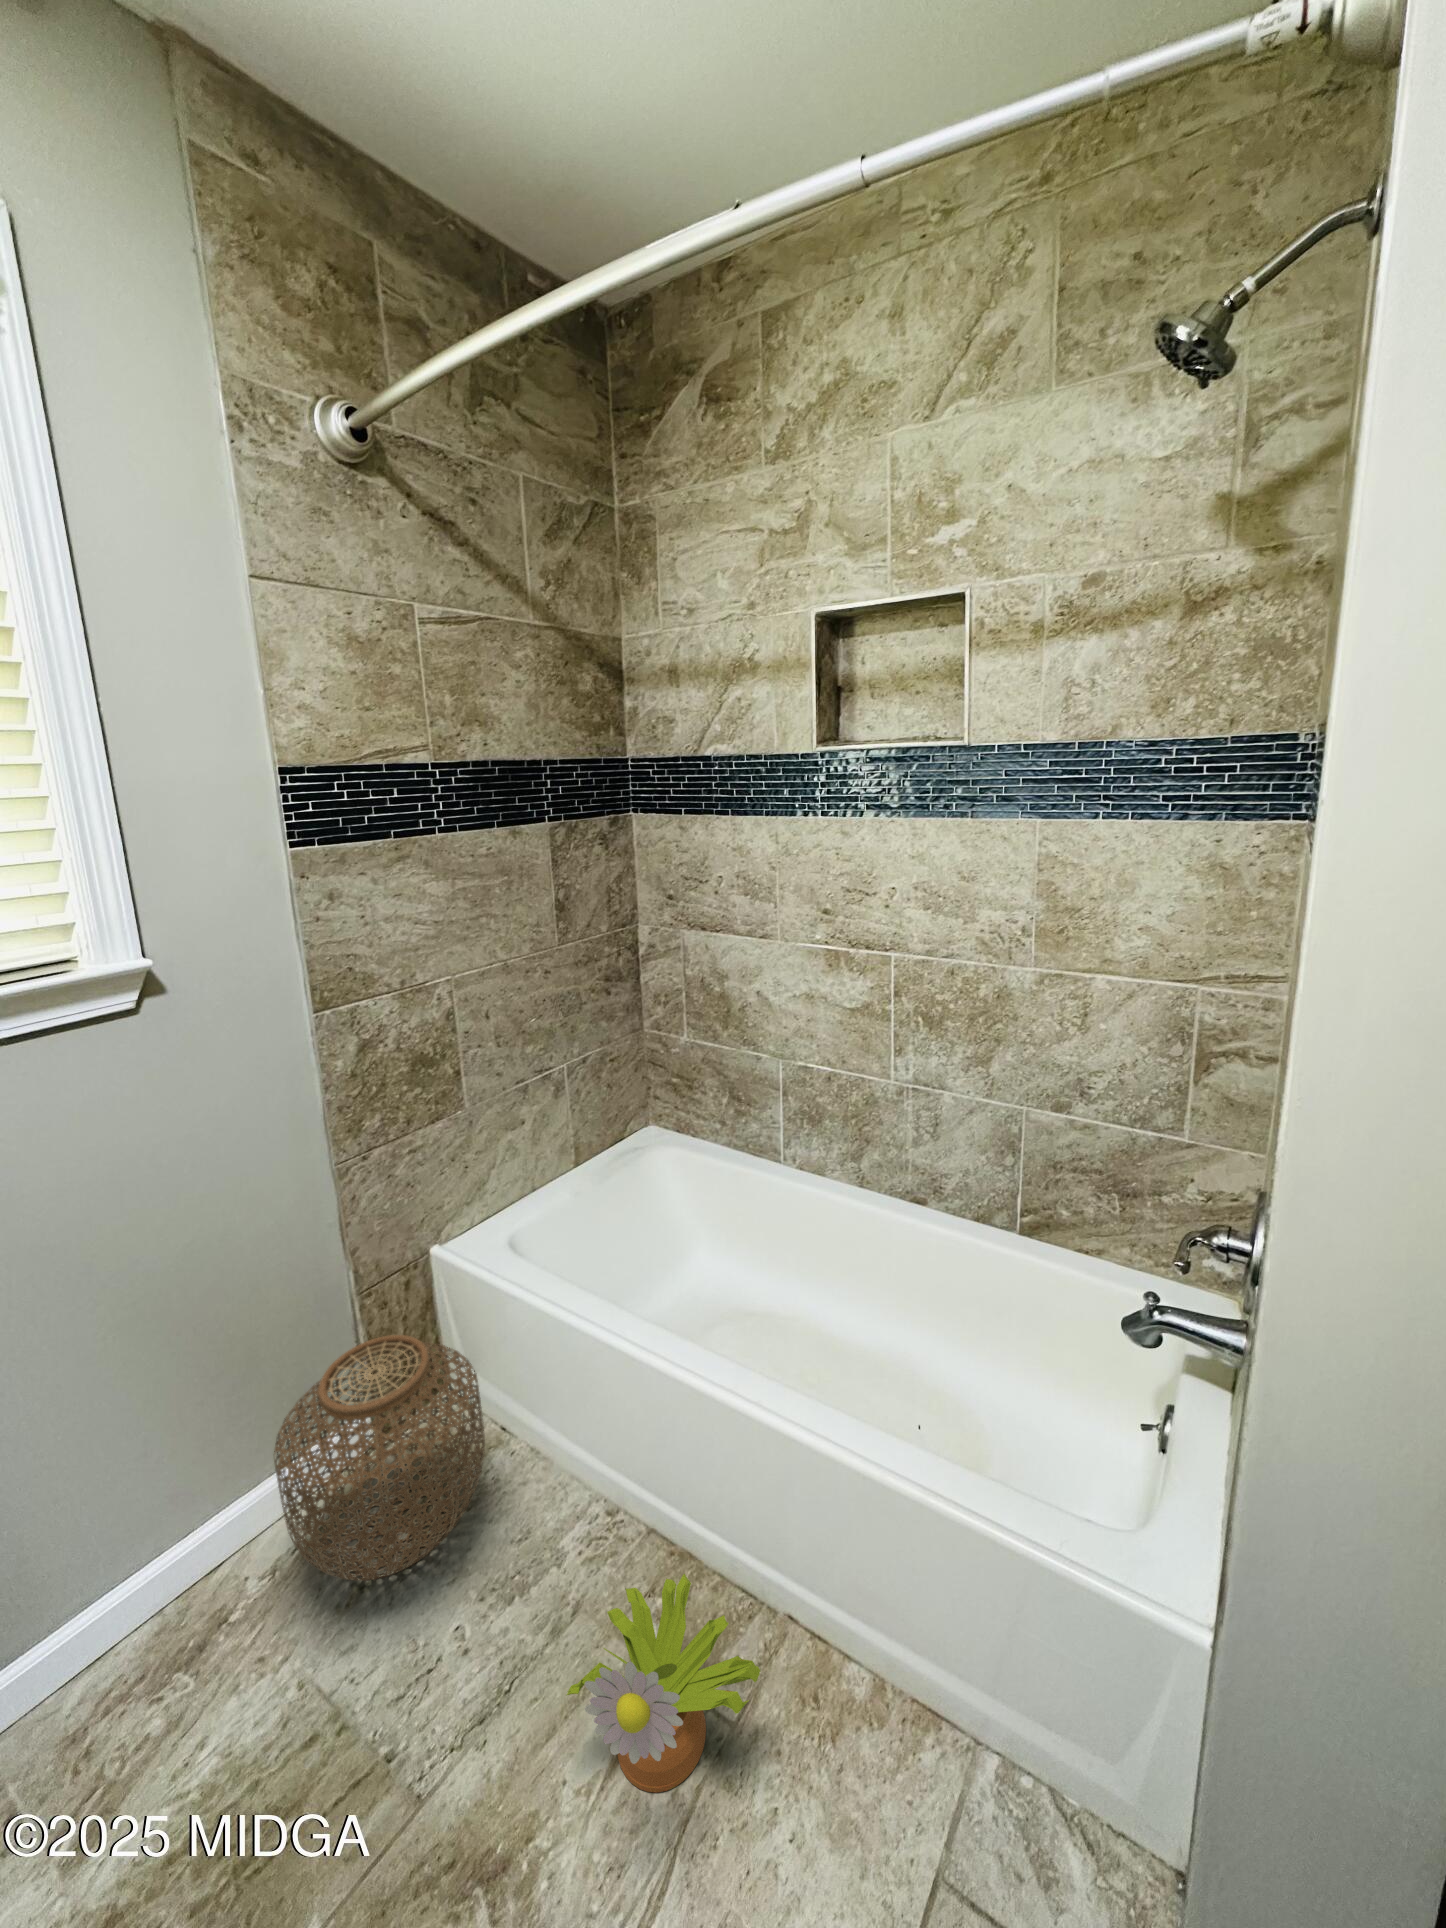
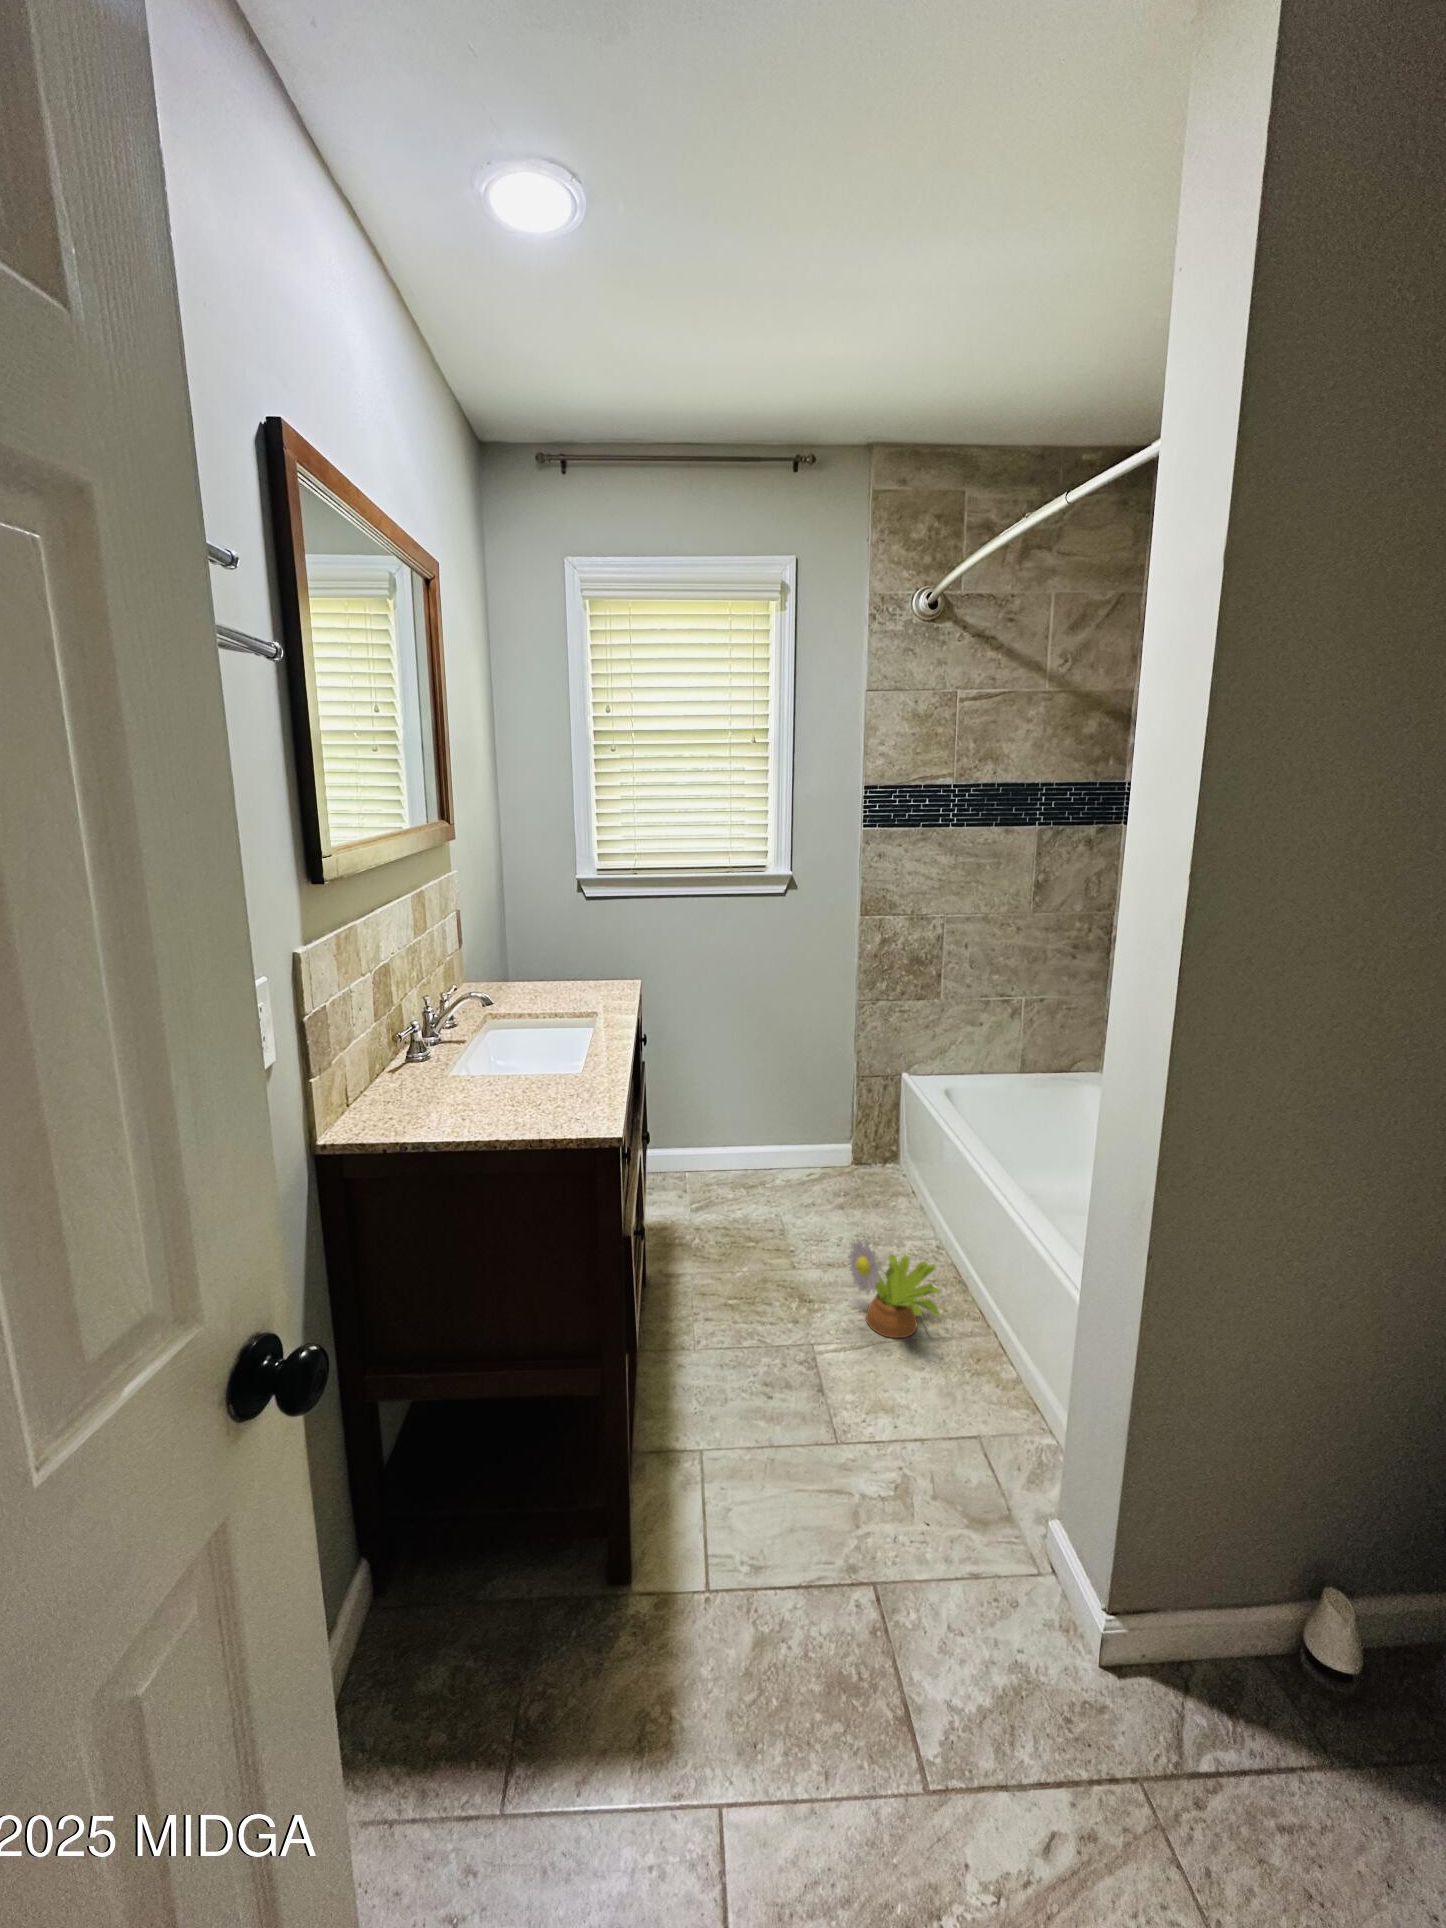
woven basket: present [274,1335,485,1581] -> none [793,1093,894,1211]

